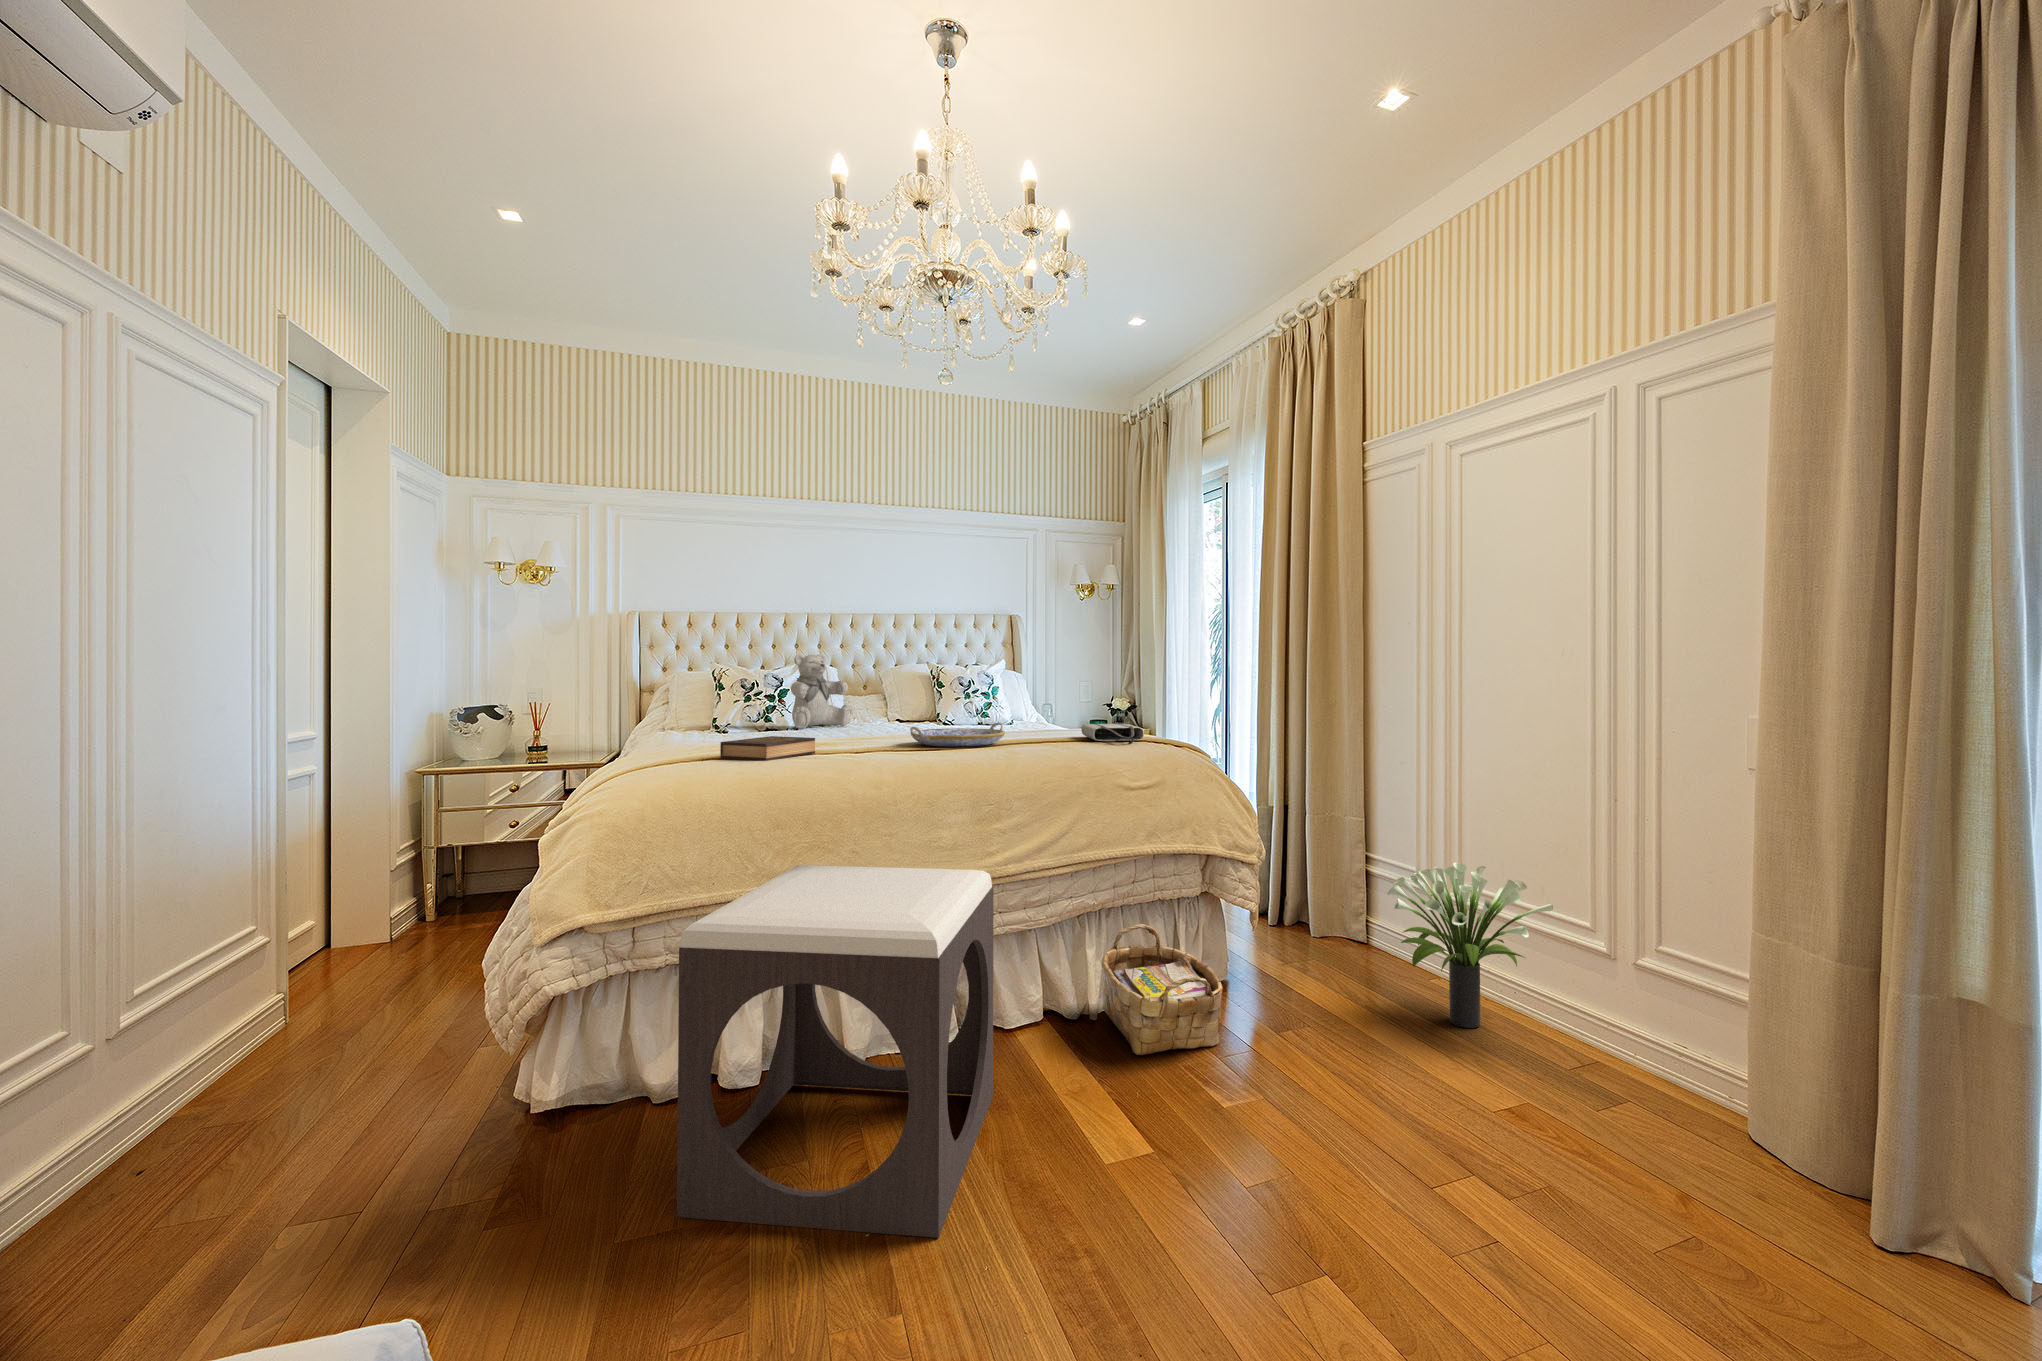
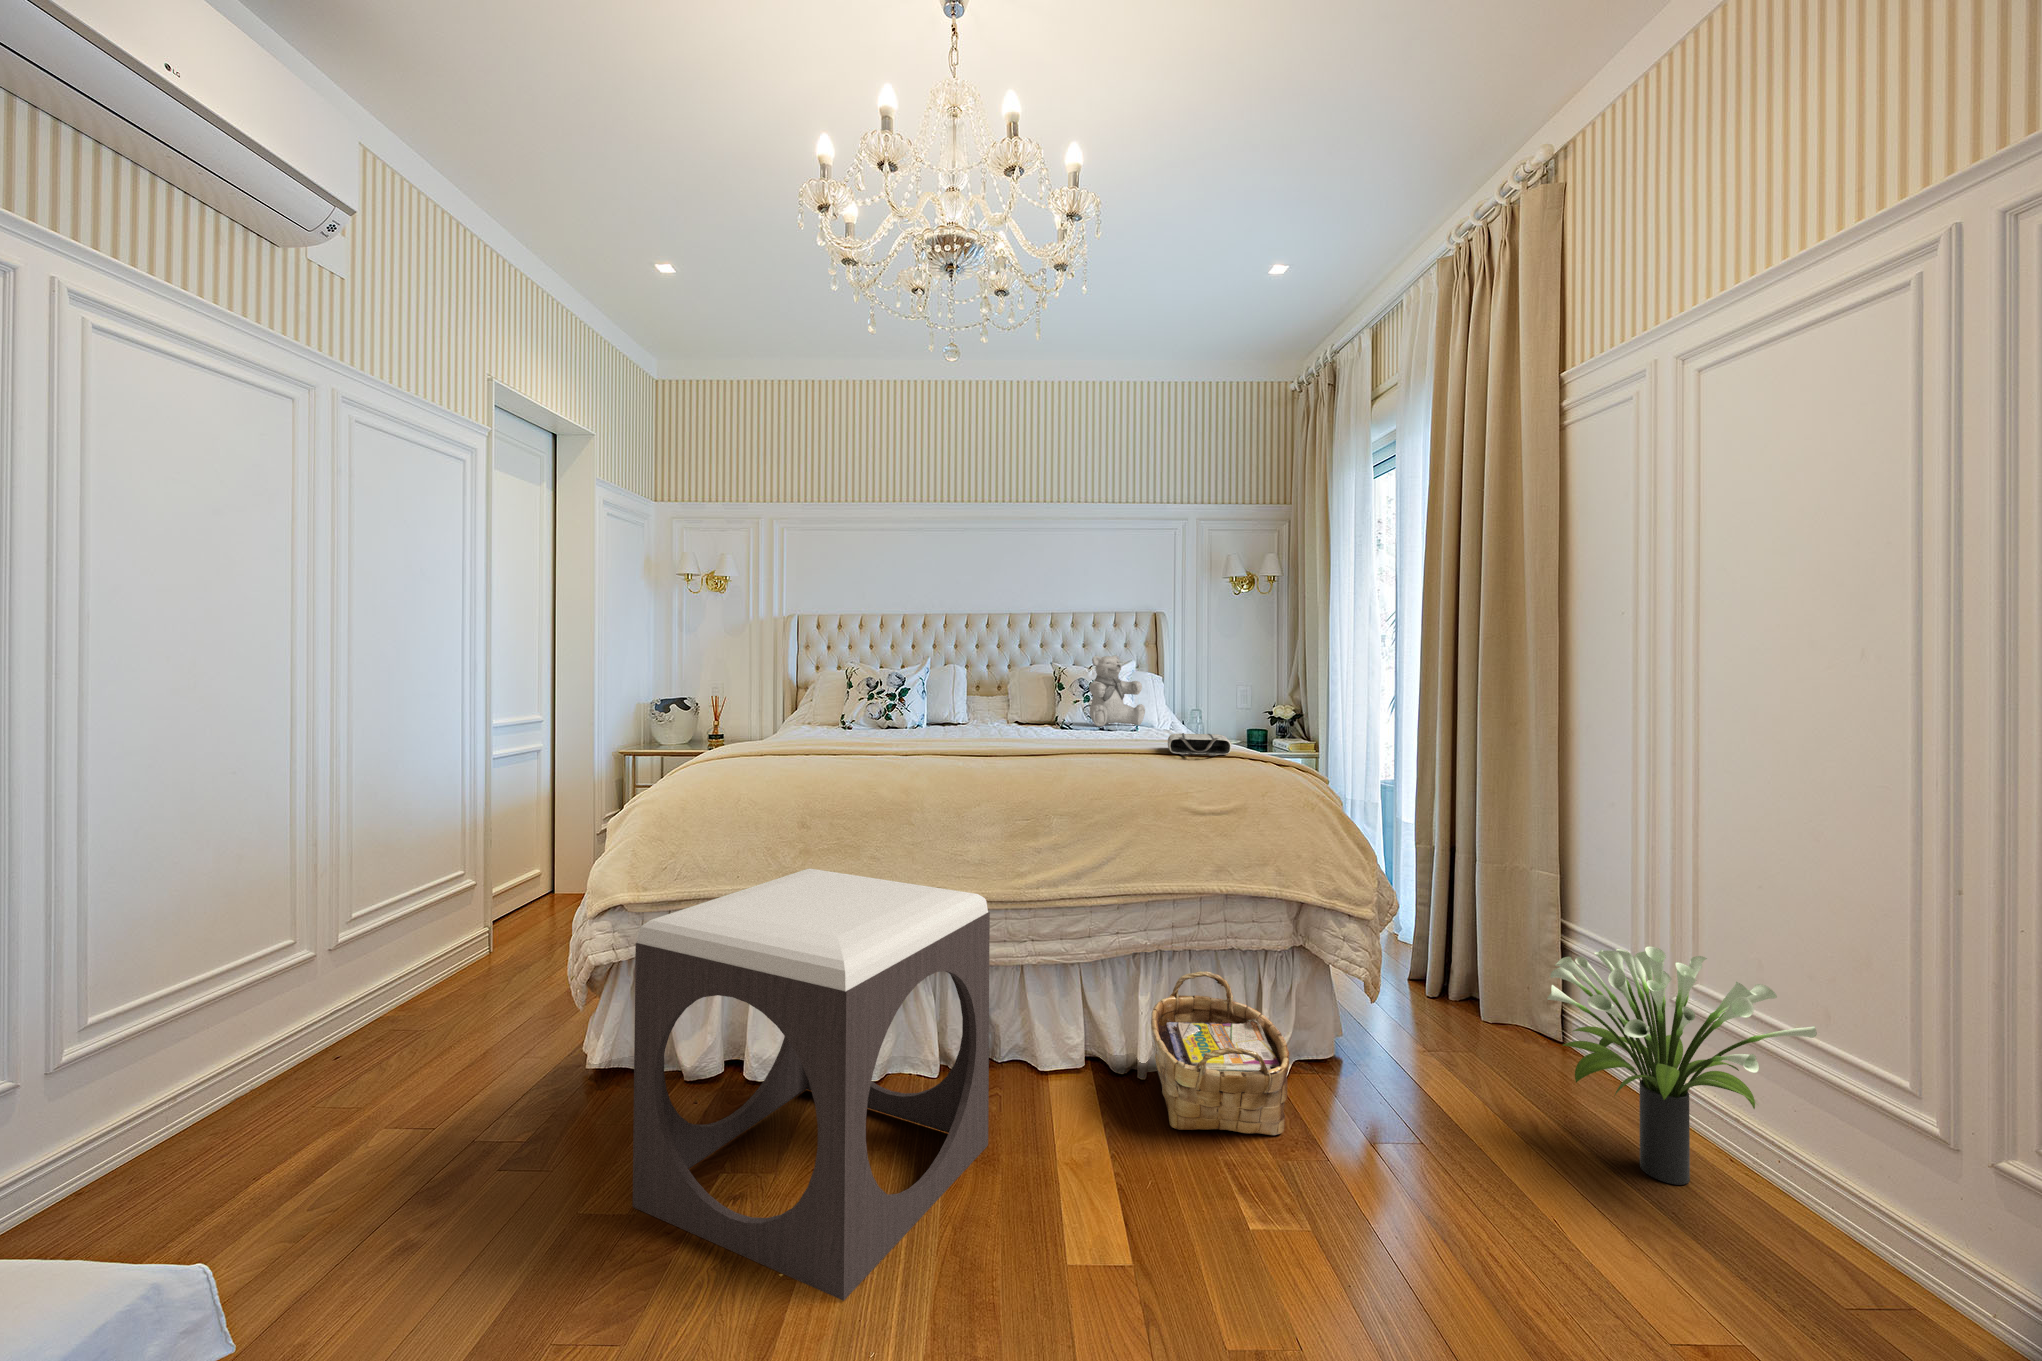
teddy bear: present [791,654,852,729] -> present [1089,655,1145,727]
serving tray: present [910,722,1005,747] -> none [966,728,1072,754]
hardback book: present [720,736,815,761] -> none [765,735,858,760]

